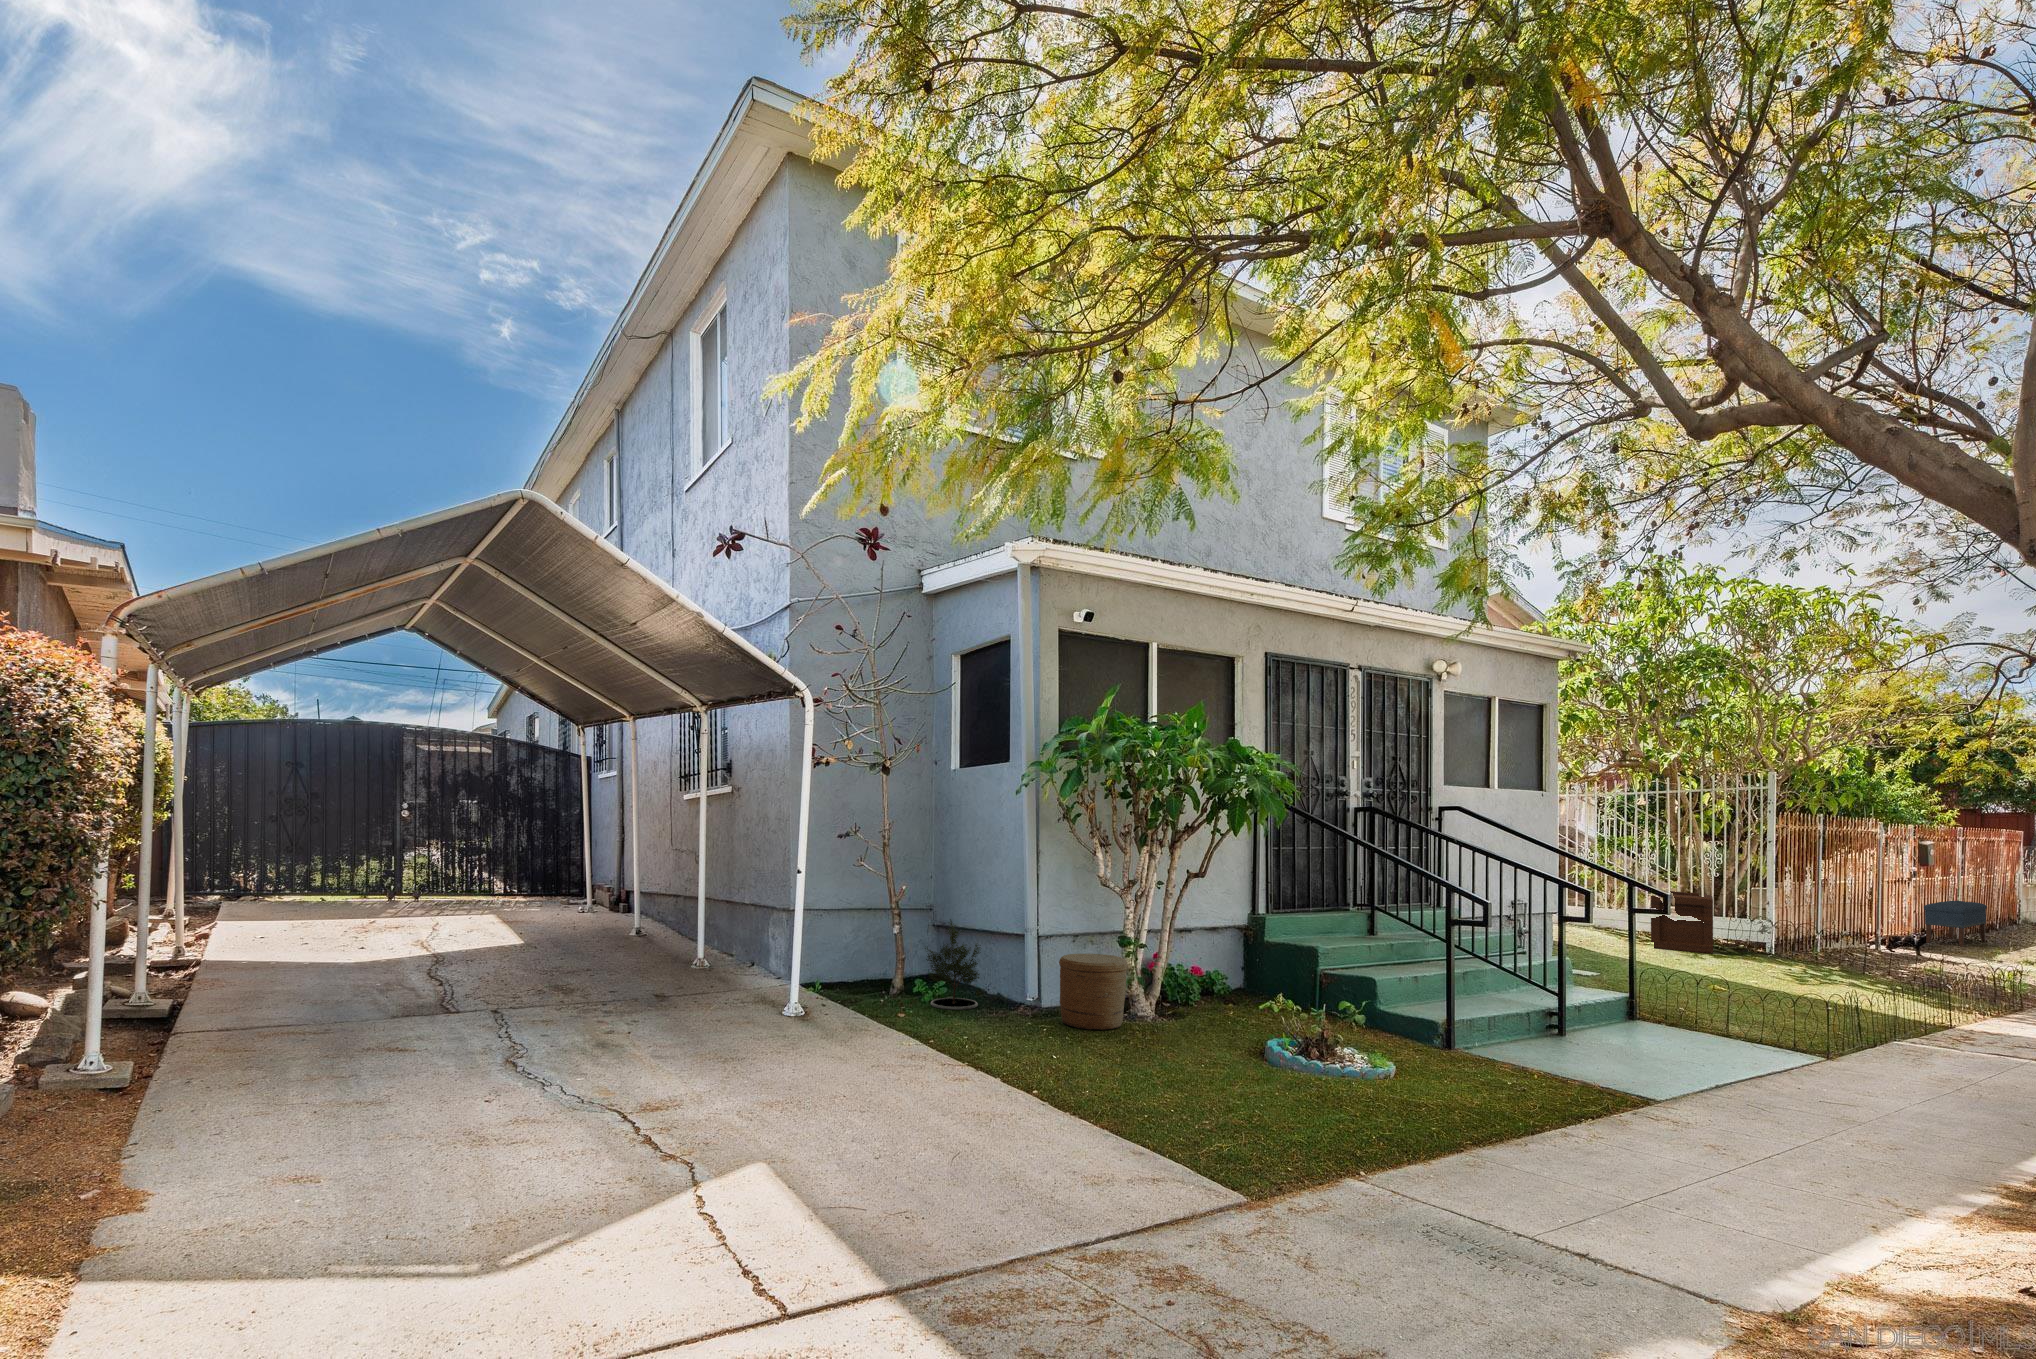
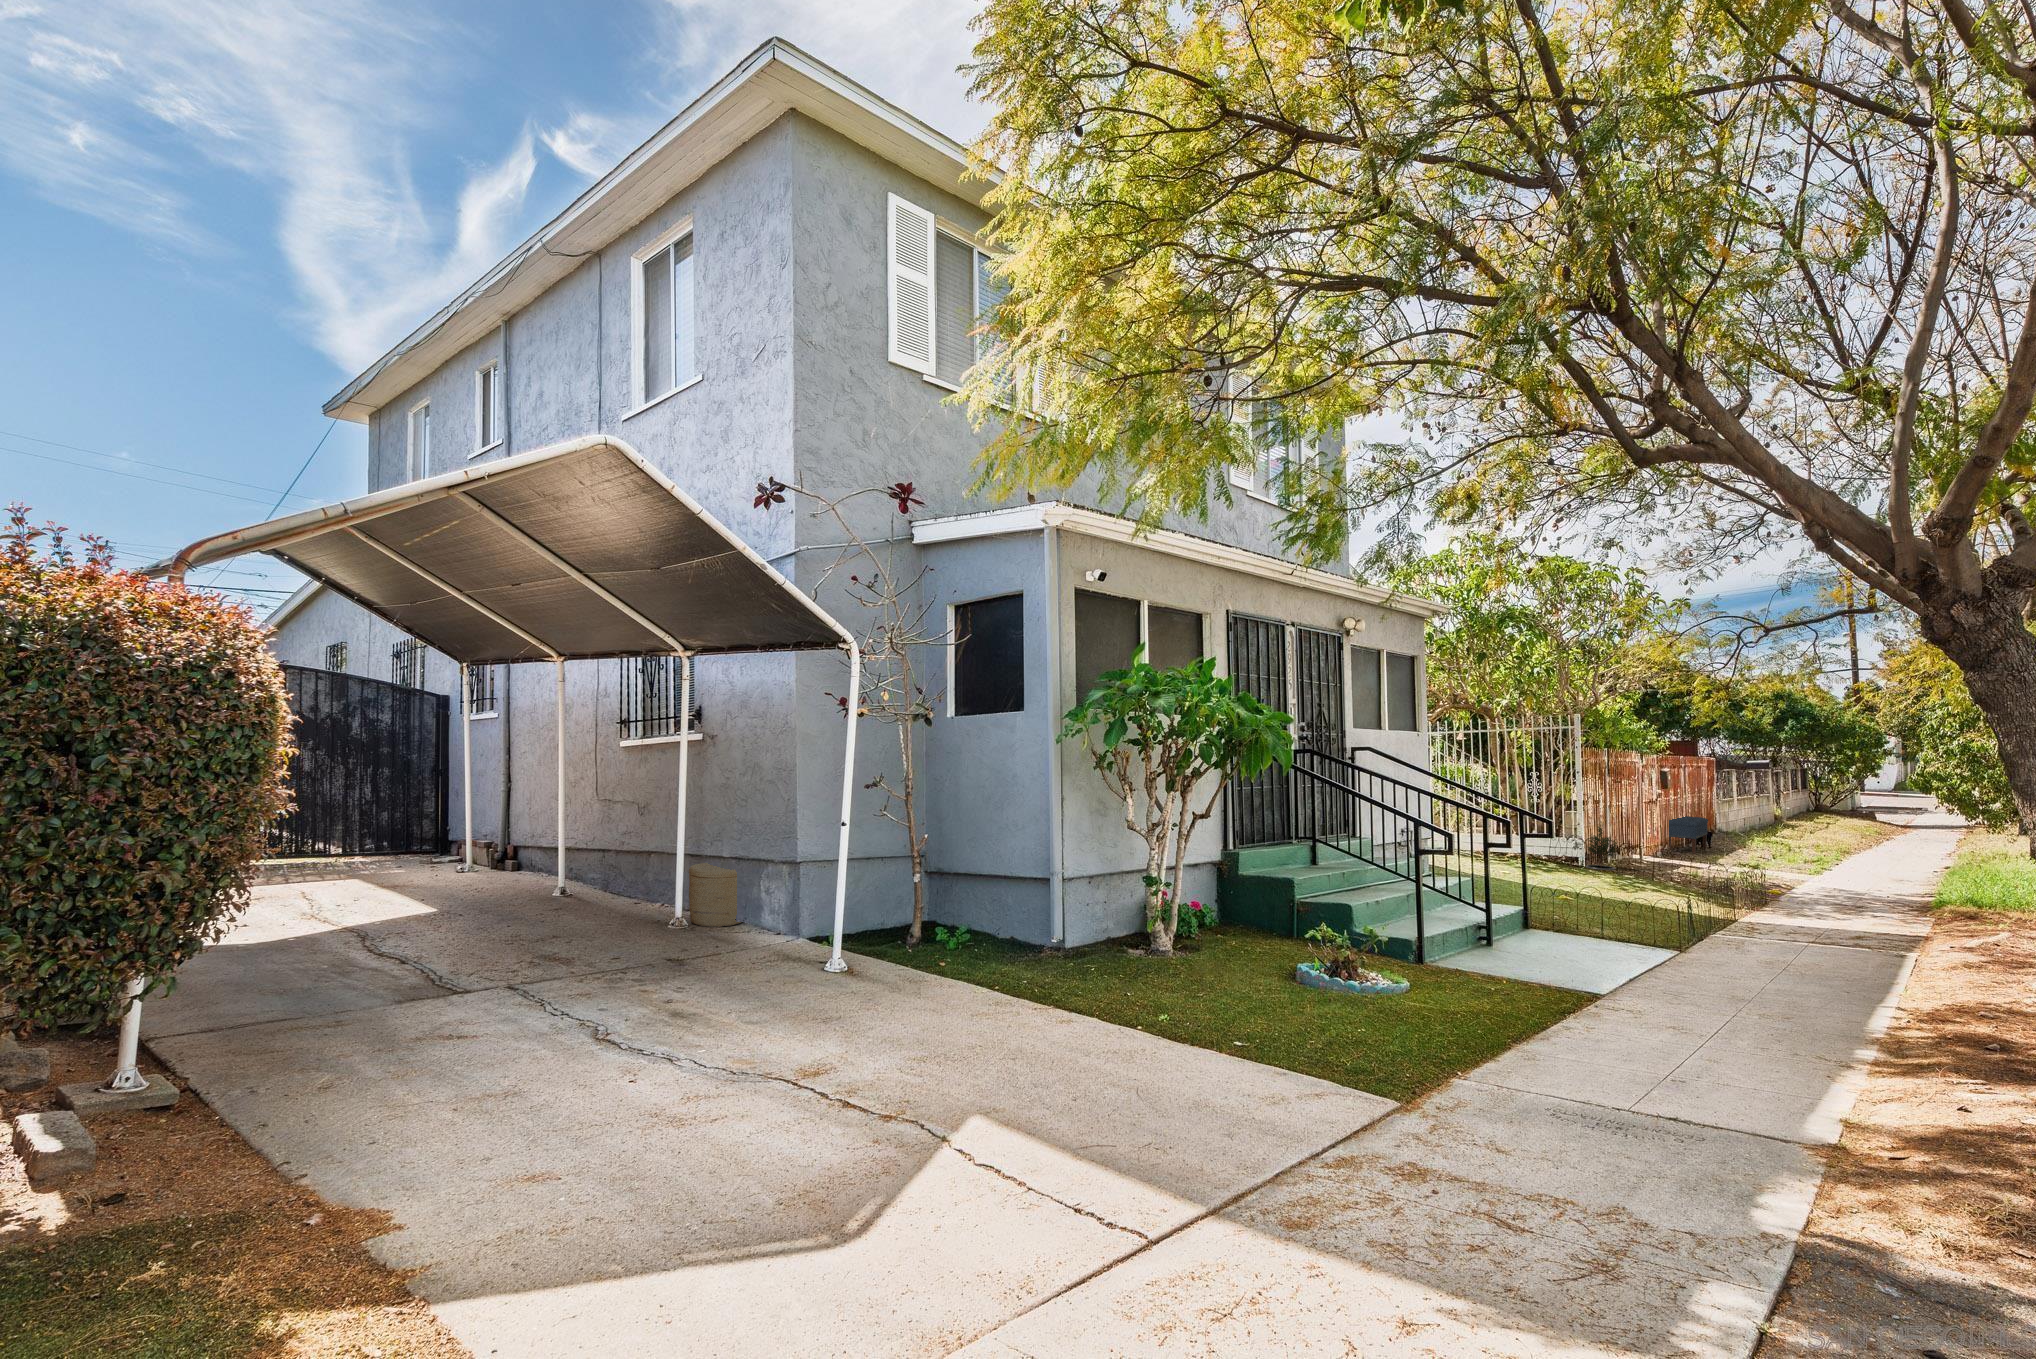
wooden crate: present [1651,891,1713,954] -> none [1474,814,1529,867]
potted tree: present [925,919,981,1010] -> present [1586,825,1617,870]
woven basket: present [1059,954,1128,1030] -> present [689,863,741,927]

